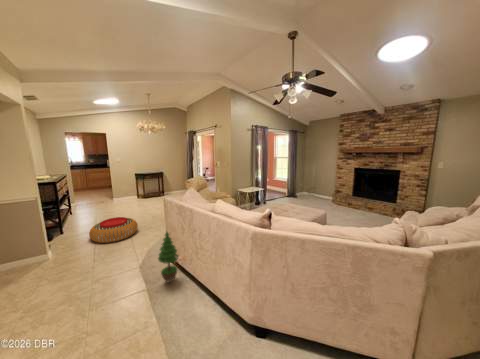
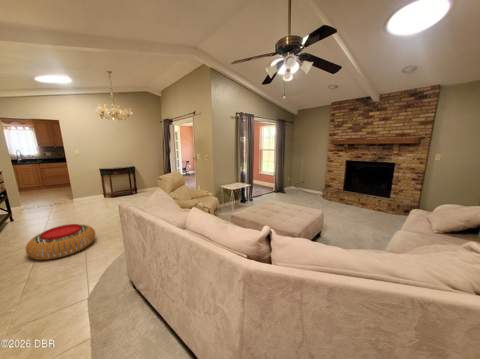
potted tree: present [158,232,178,283] -> none [107,250,139,320]

